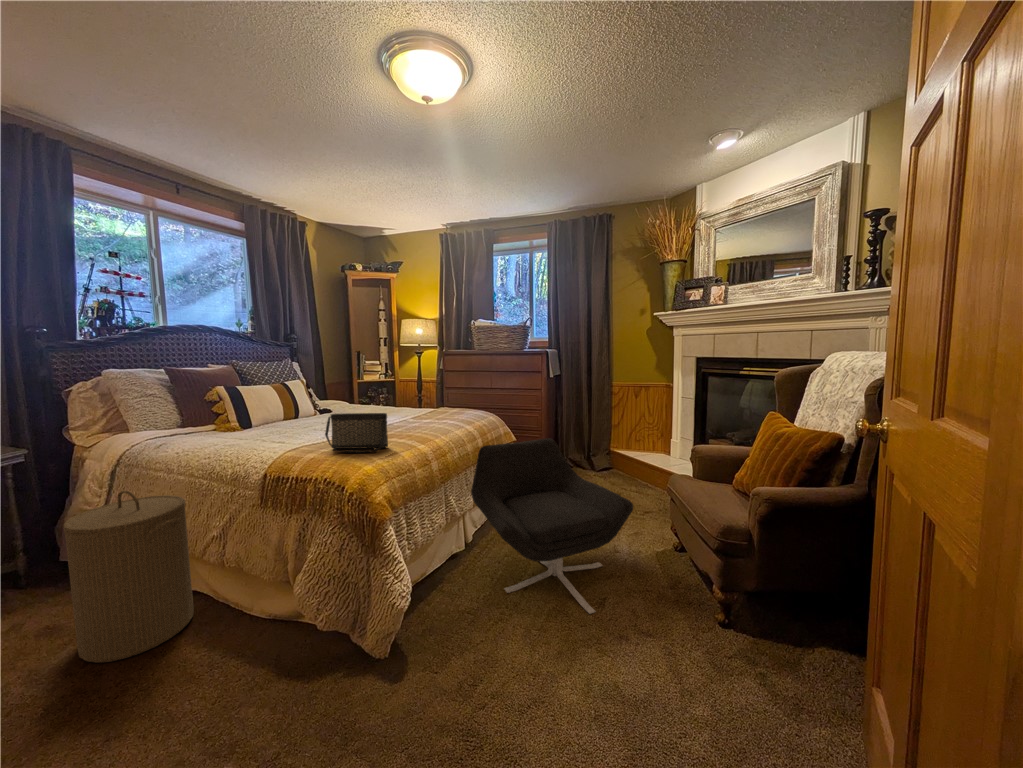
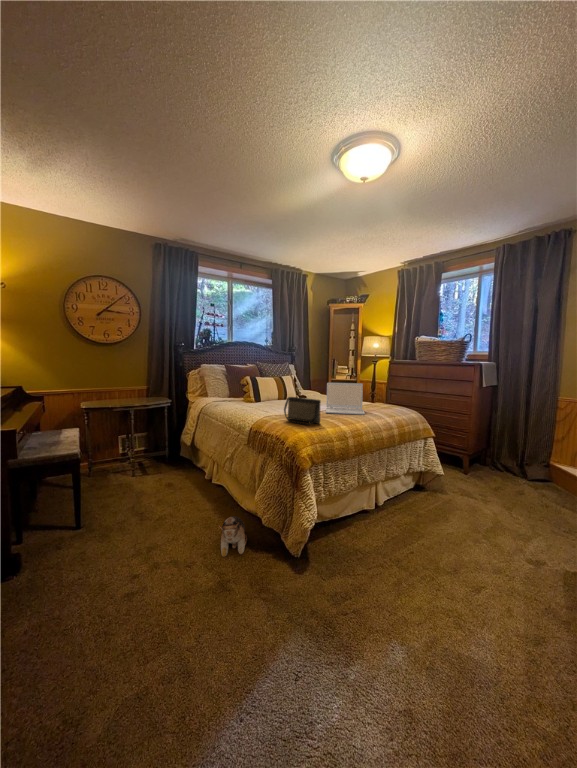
laptop: none [377,384,438,431] -> present [326,383,365,414]
lounge chair: present [471,438,633,614] -> none [383,435,540,602]
laundry hamper: present [63,491,194,663] -> none [171,425,219,508]
plush toy: none [238,630,289,709] -> present [219,516,247,557]

